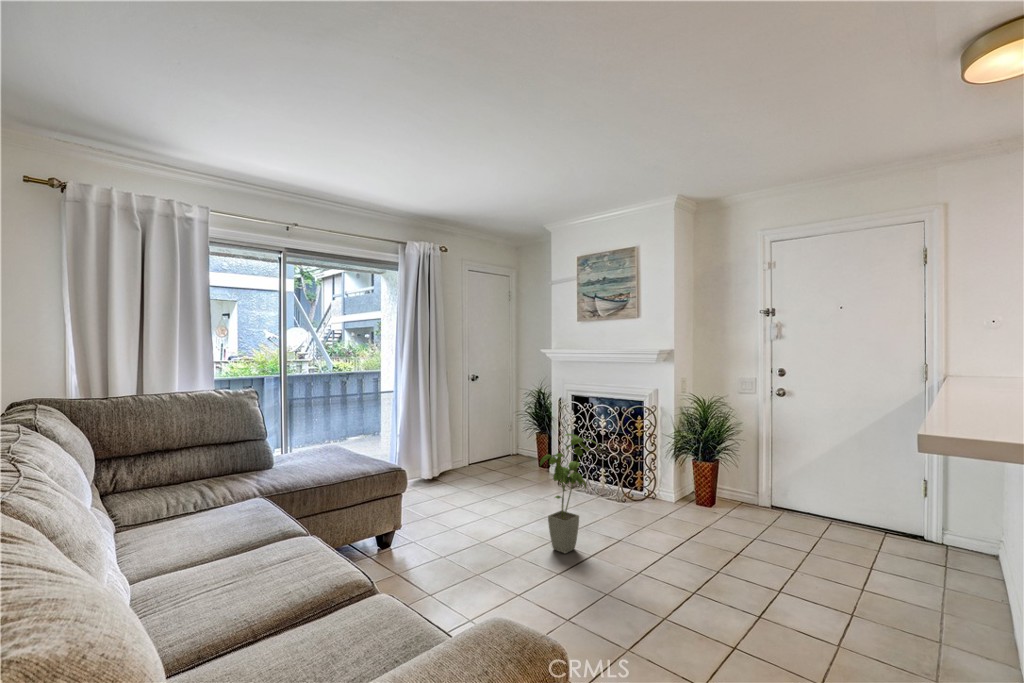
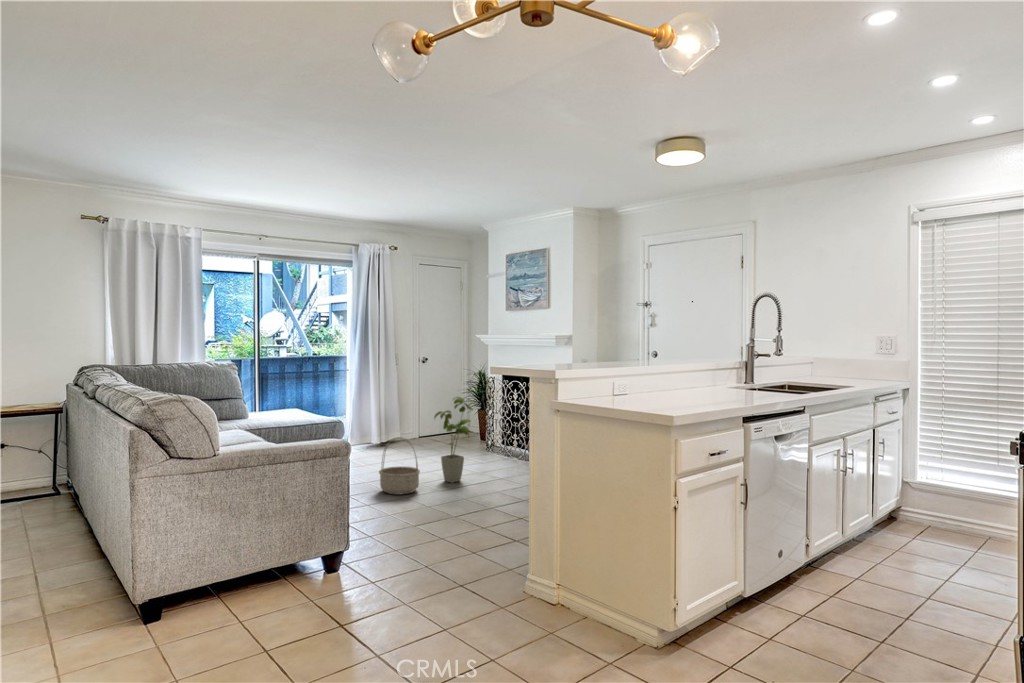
basket: none [474,498,534,586] -> present [379,437,420,495]

